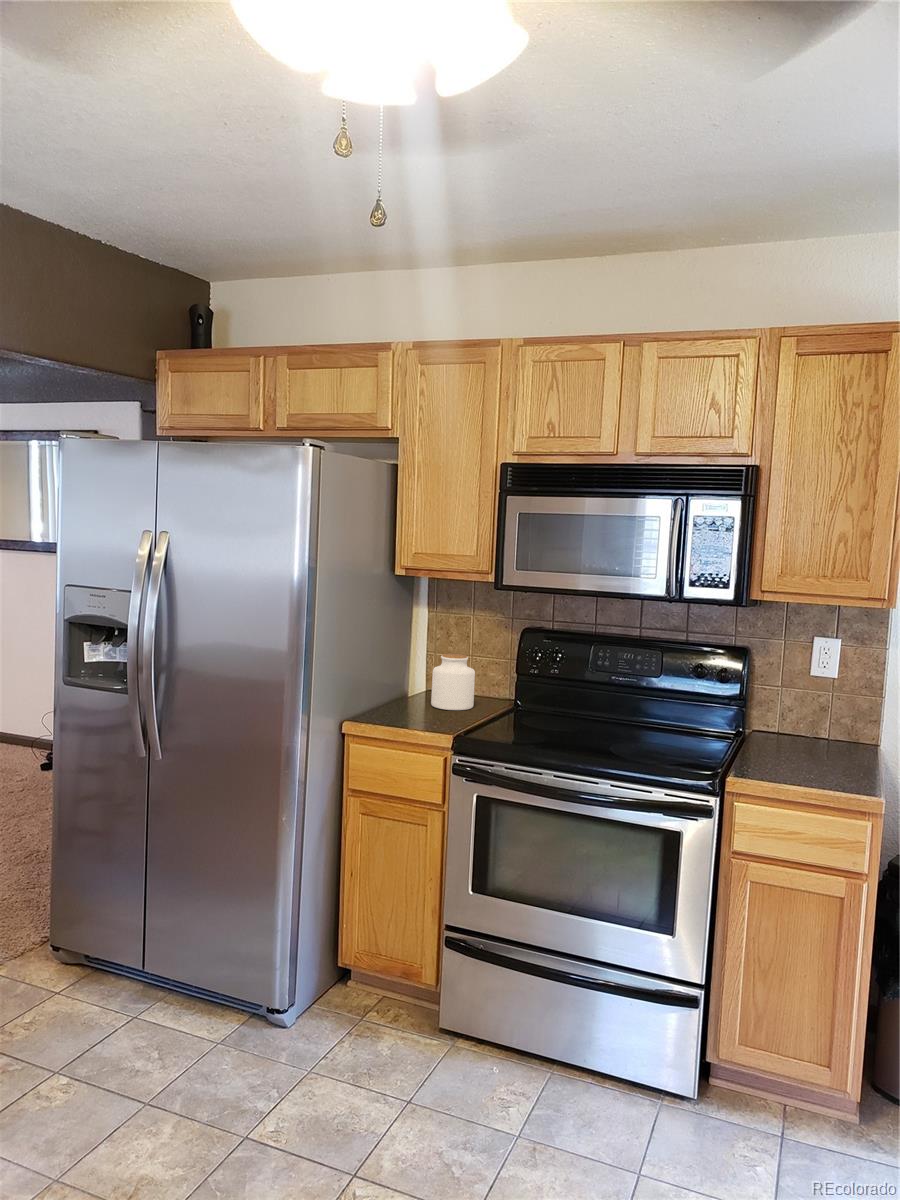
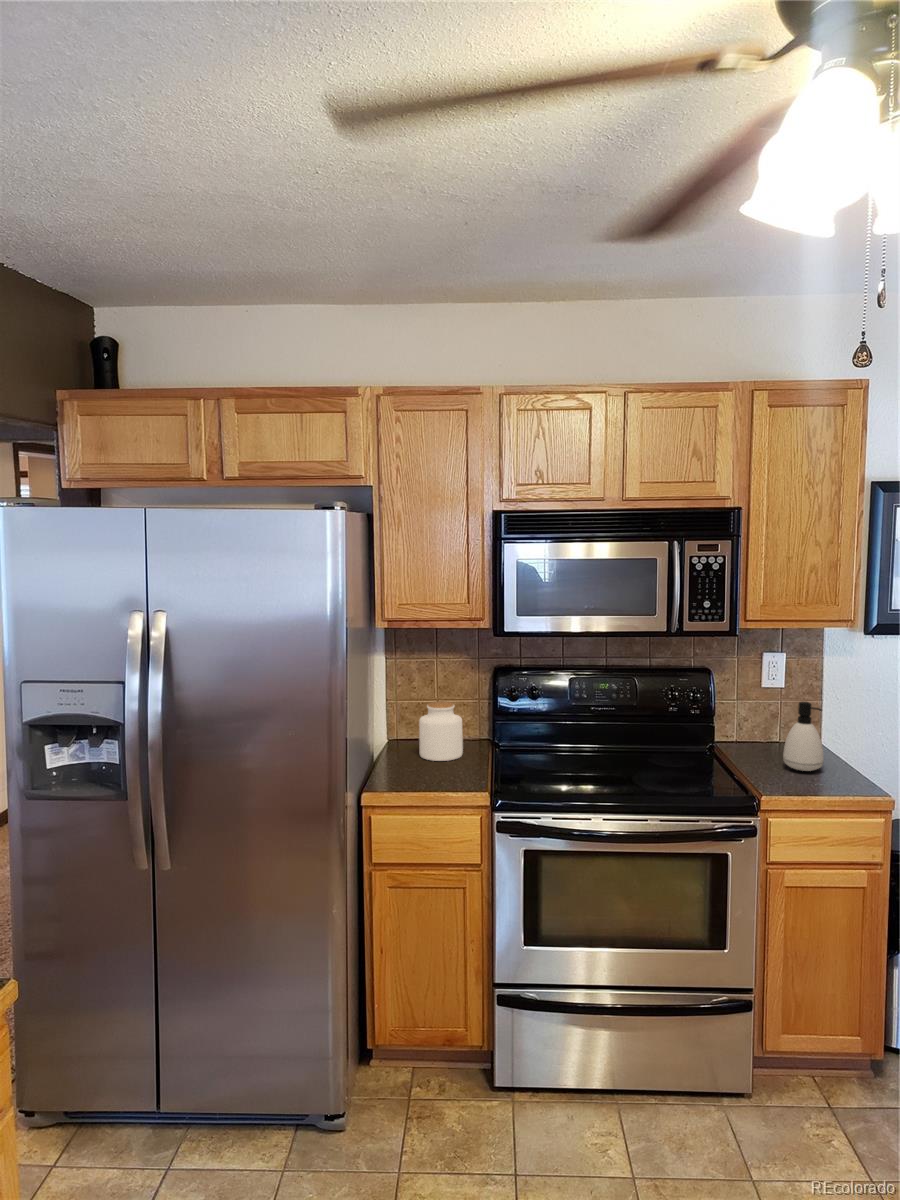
soap dispenser: none [798,687,843,766] -> present [783,702,823,771]

